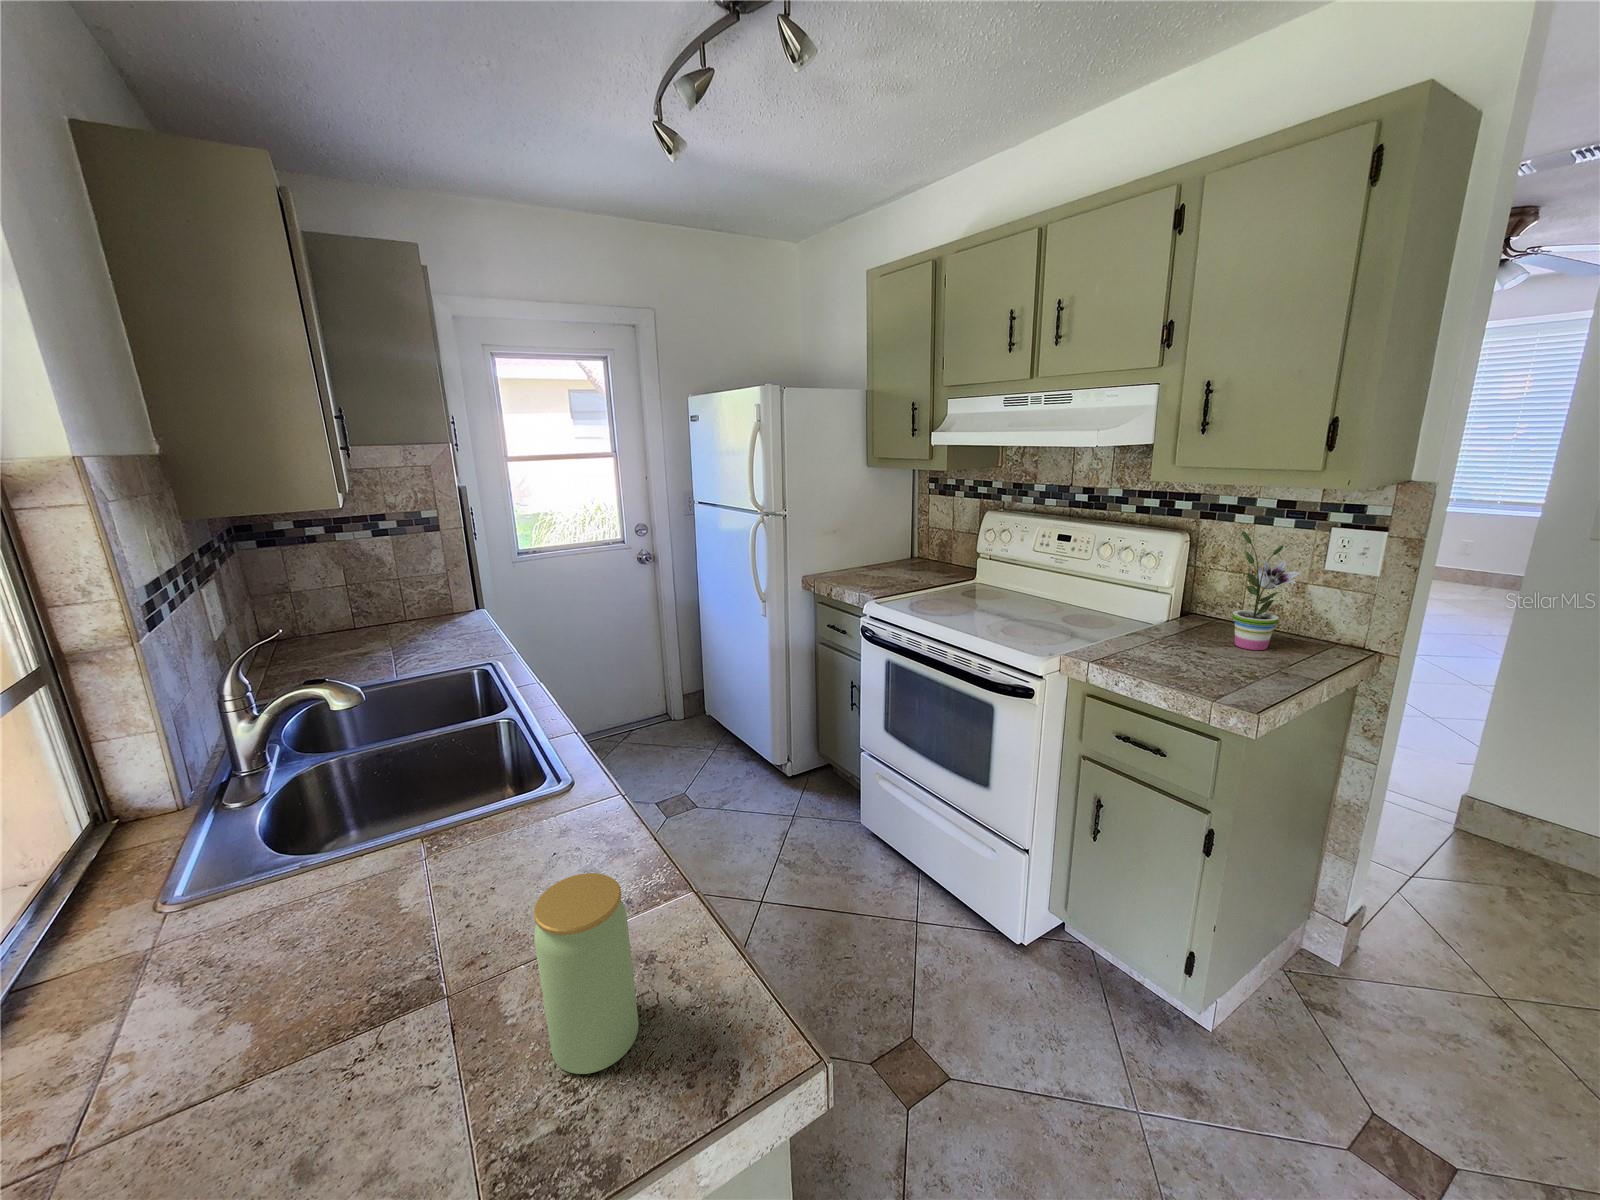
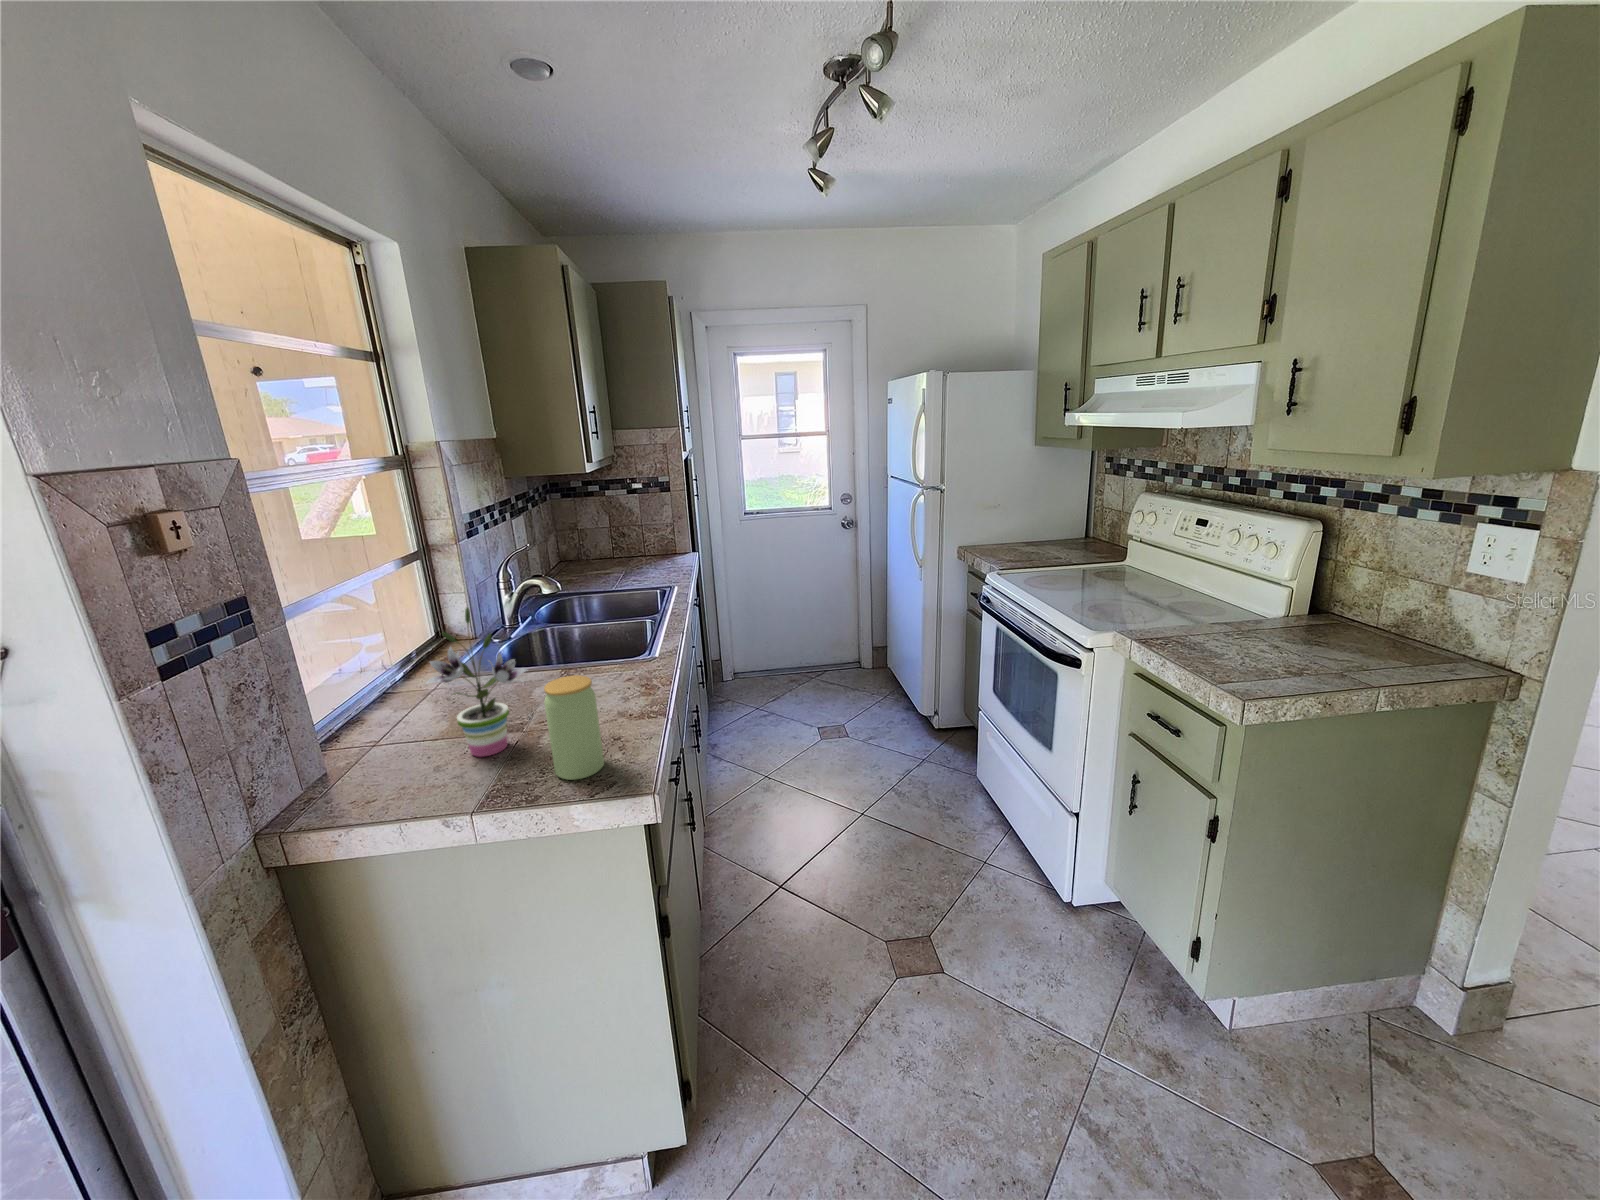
potted plant: present [1232,531,1300,650] -> present [427,608,527,757]

